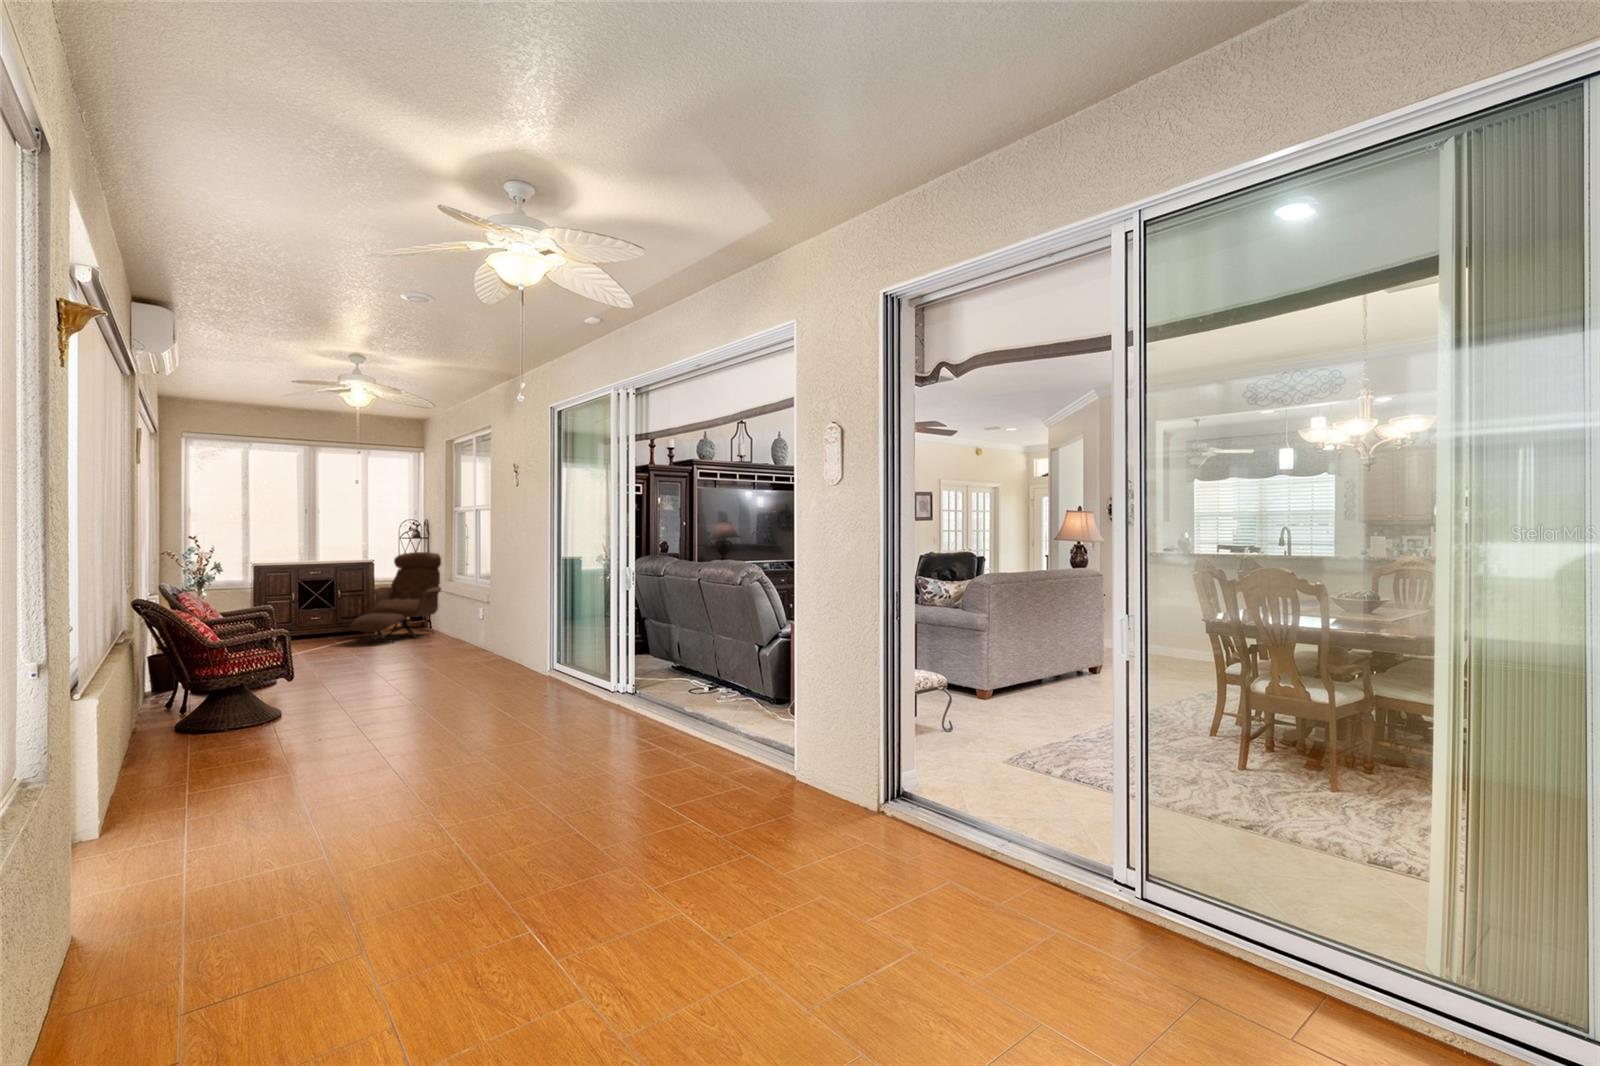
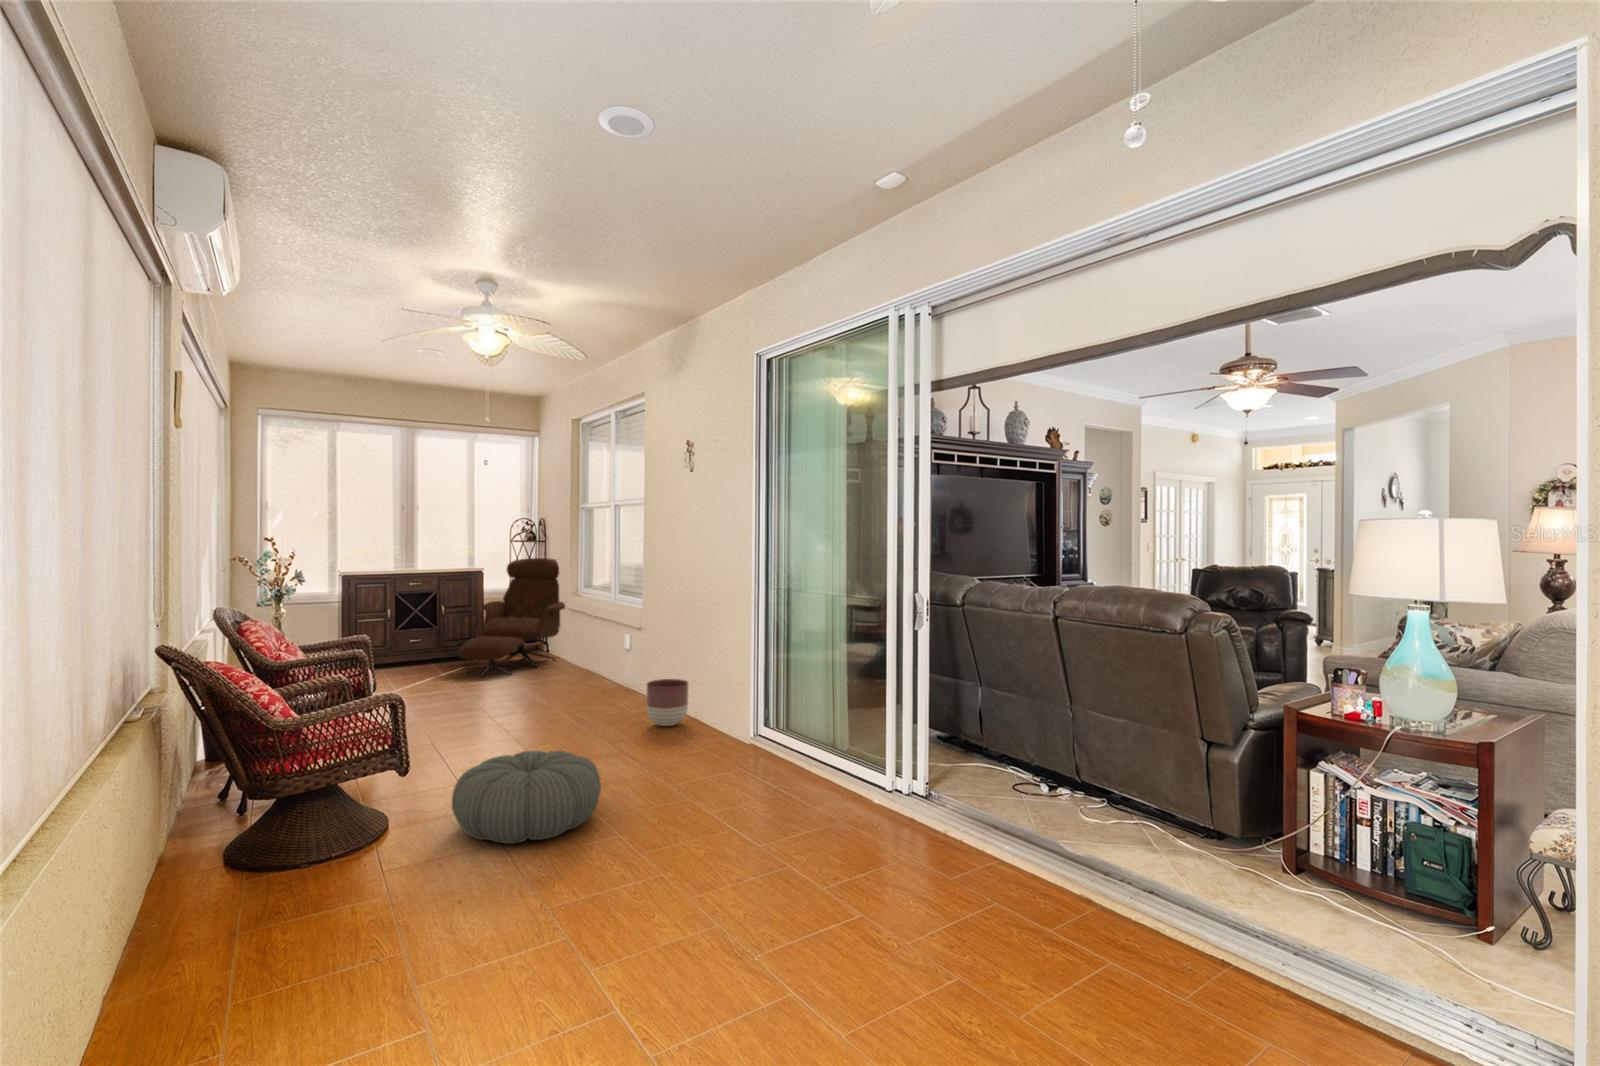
planter: none [482,636,513,668] -> present [646,679,688,726]
pouf: none [322,670,423,720] -> present [452,751,601,844]

